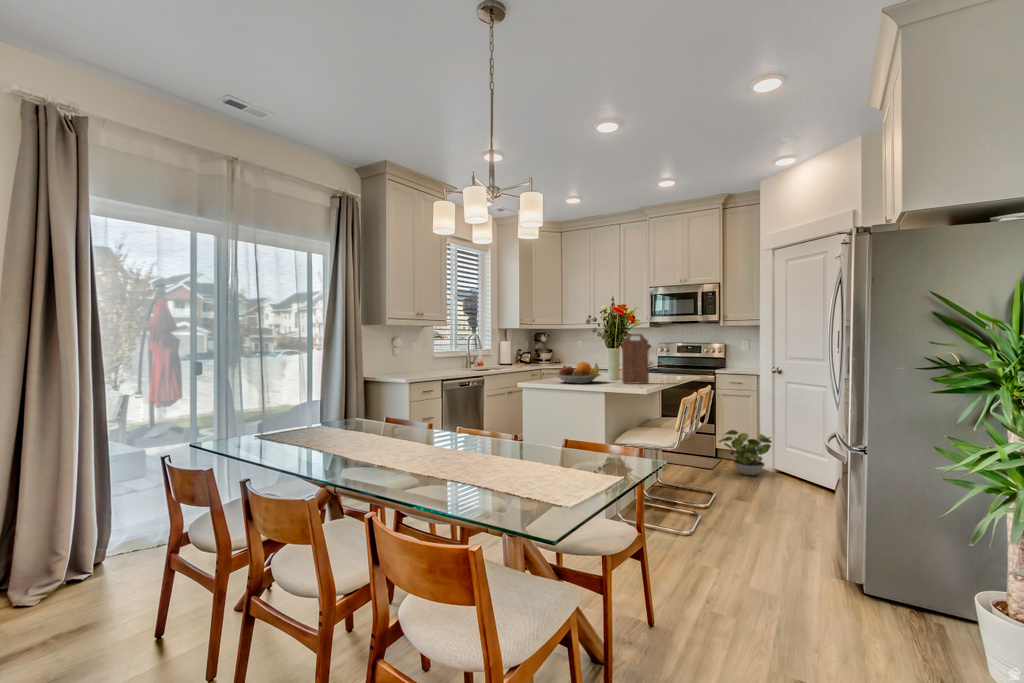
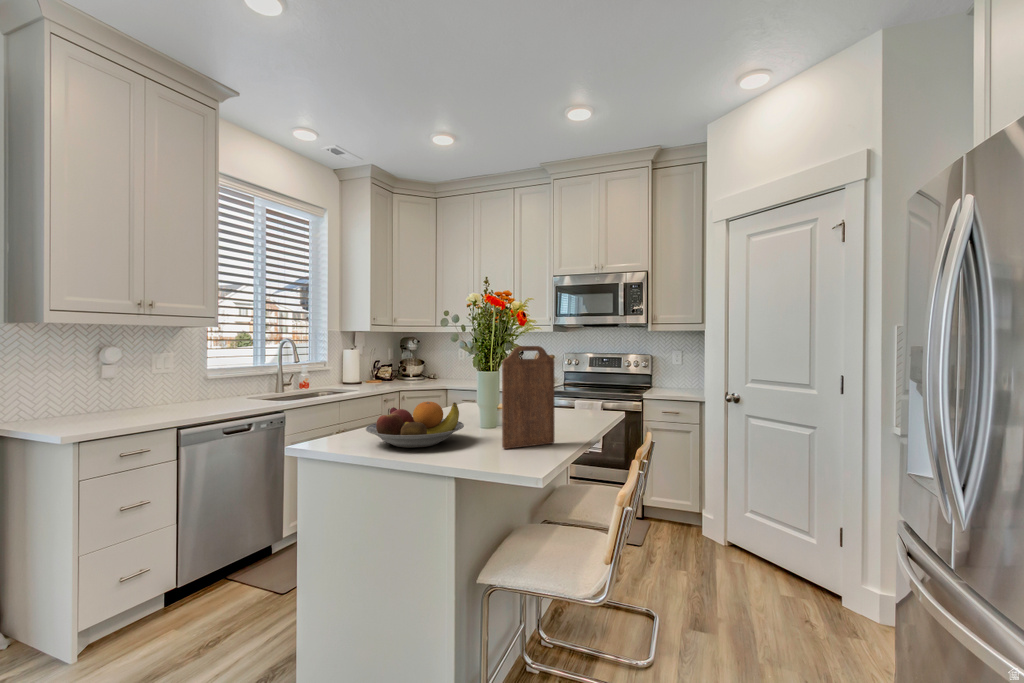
potted plant: present [719,430,772,476] -> none [653,490,729,558]

